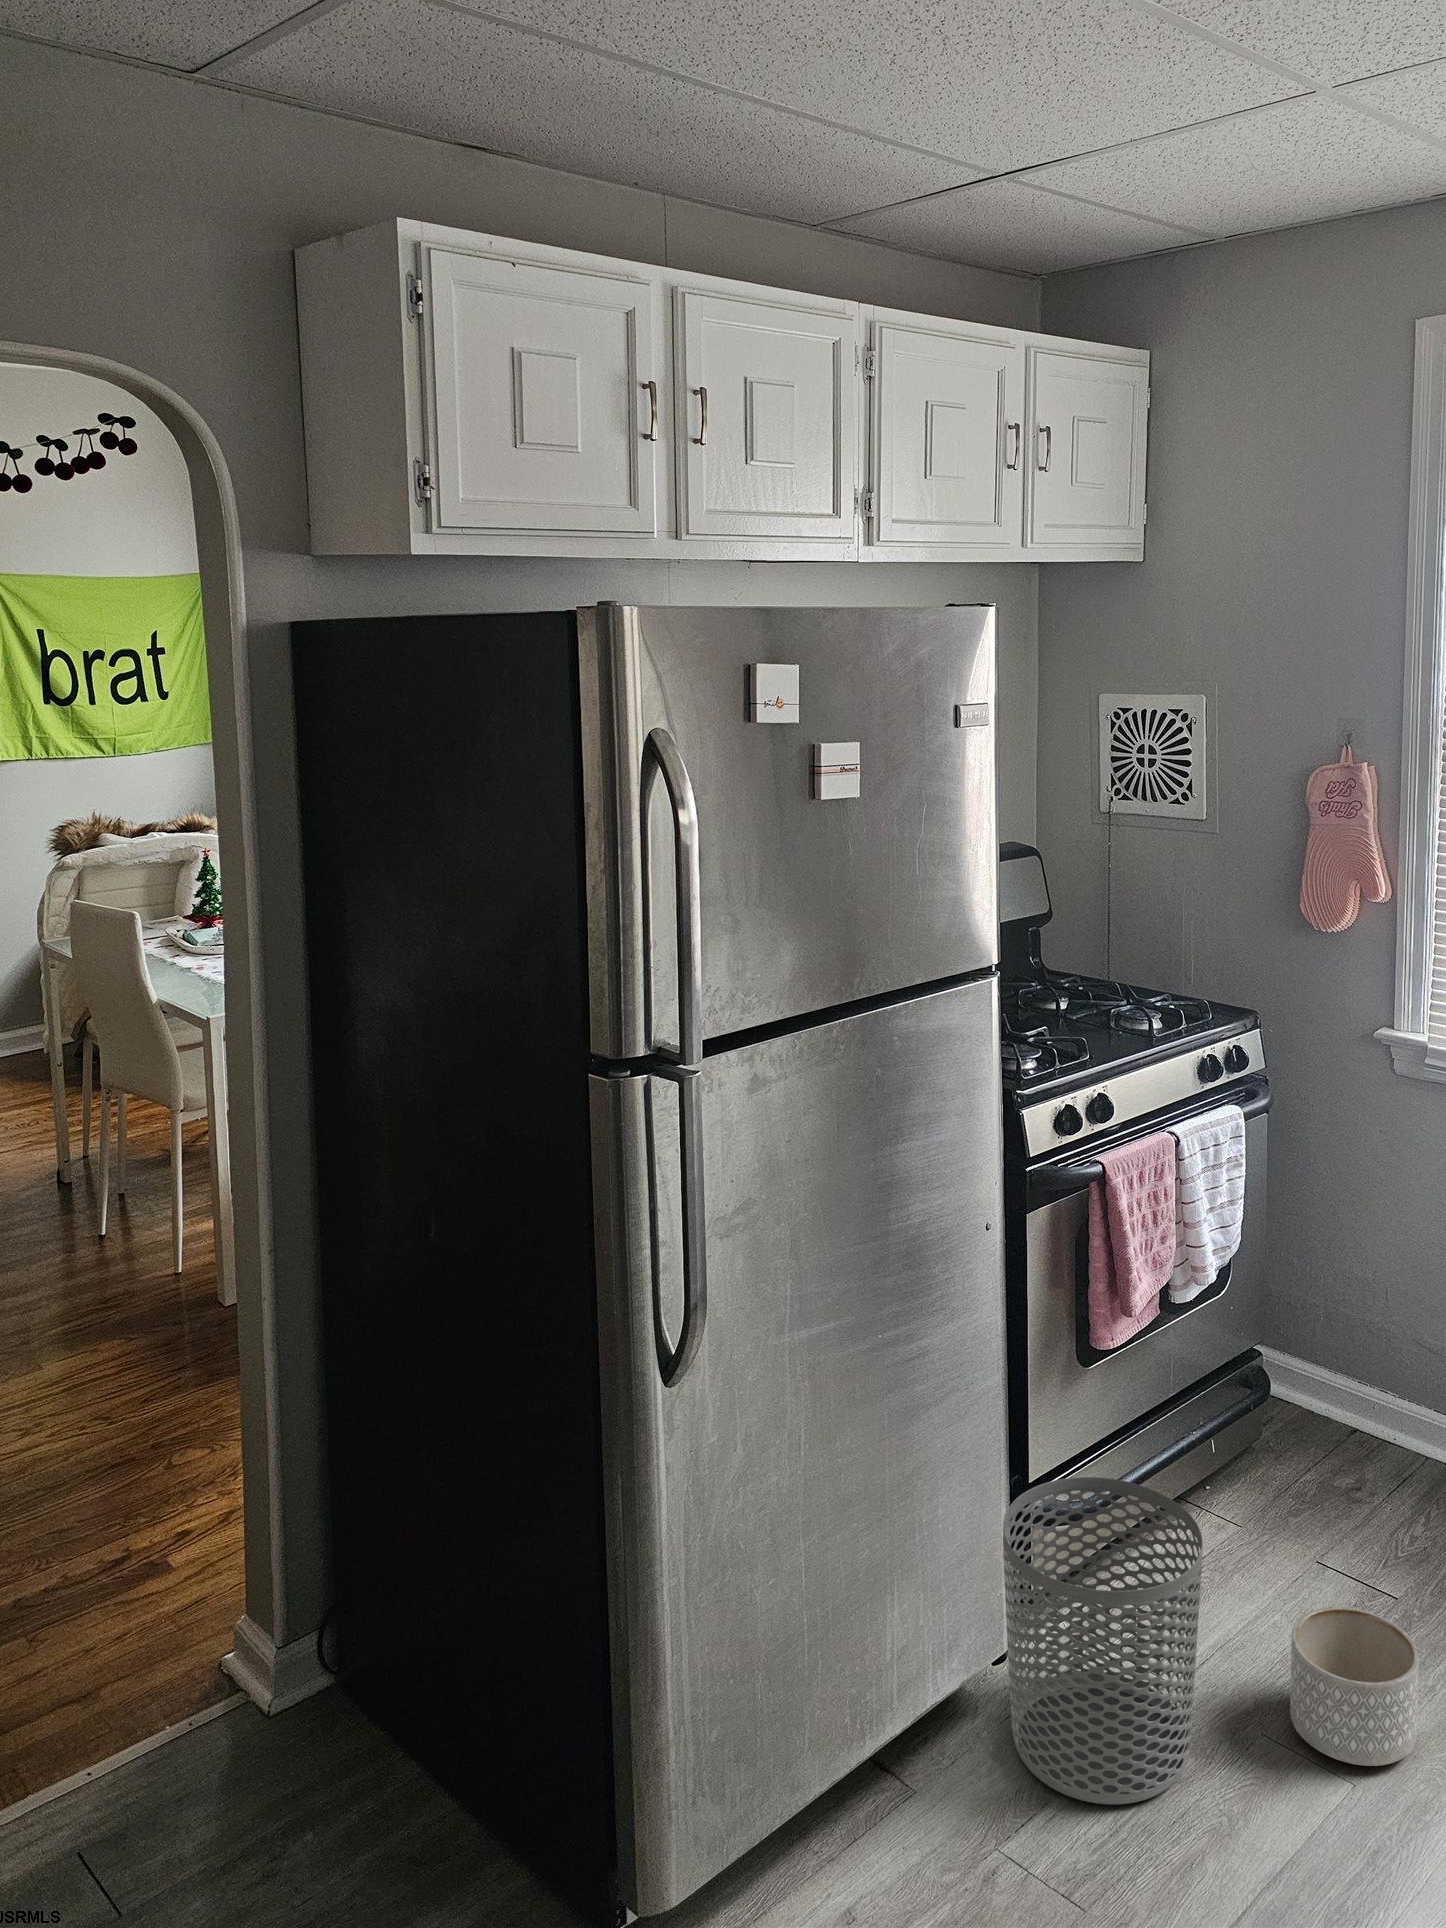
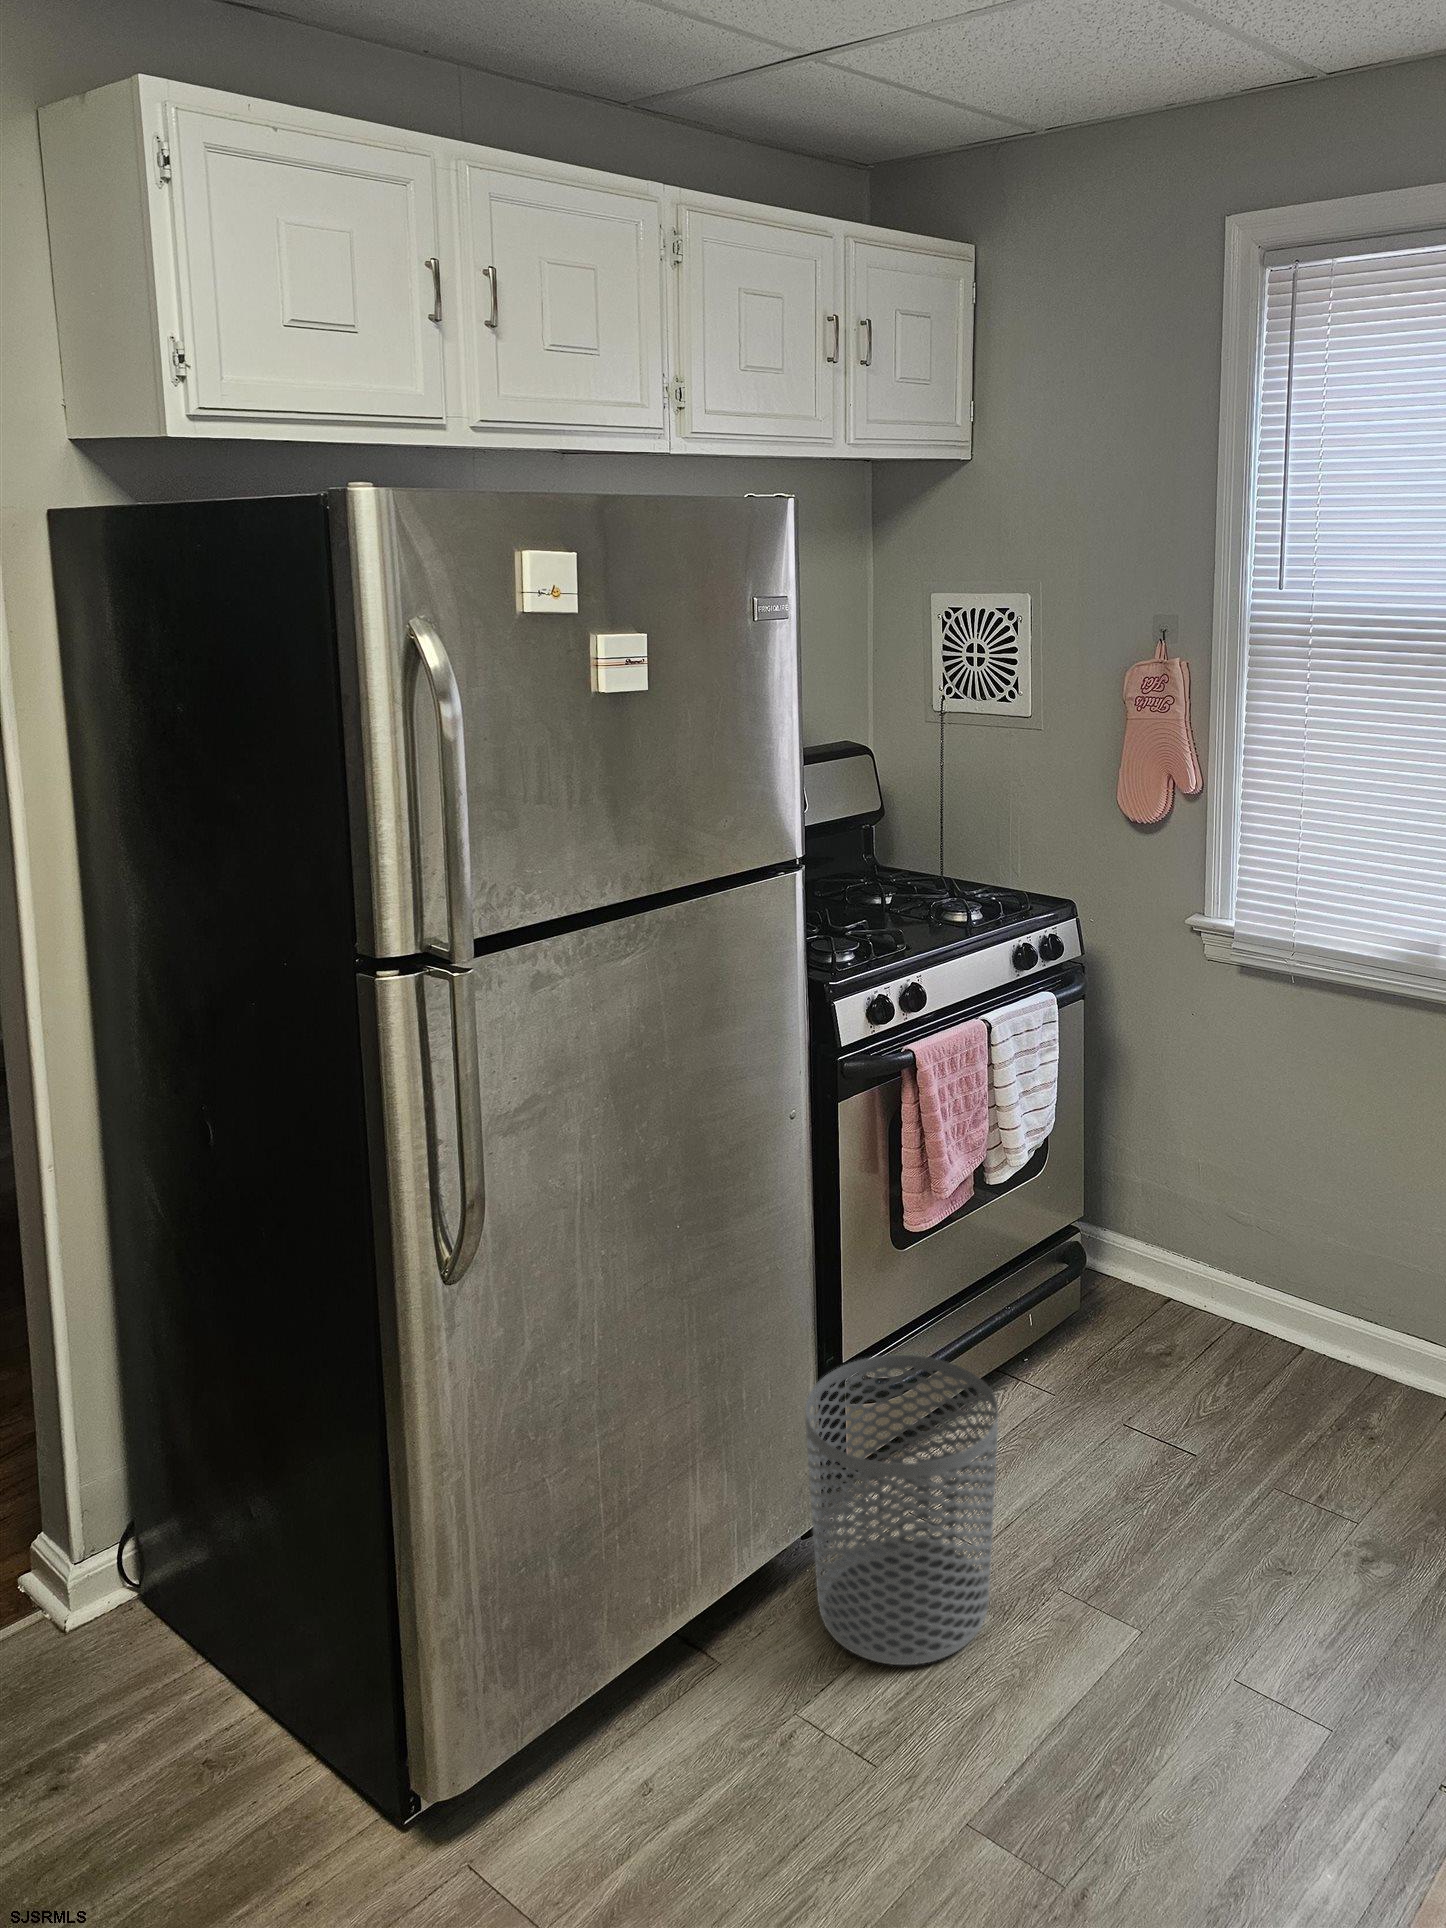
planter: present [1290,1607,1419,1766] -> none [1086,1467,1205,1615]

